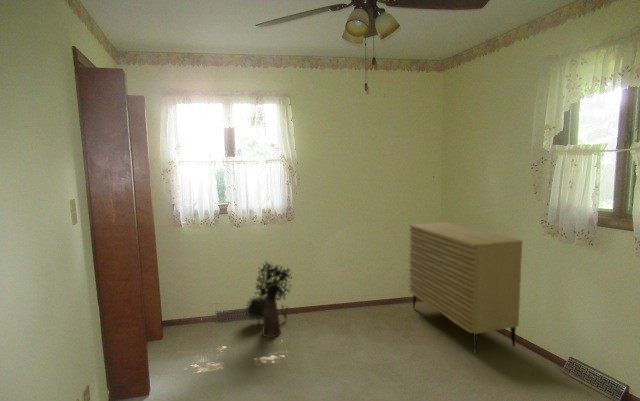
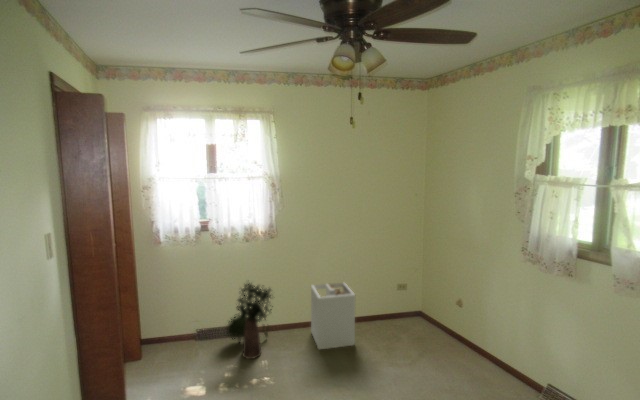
dresser: present [409,222,522,353] -> none [390,240,503,379]
laundry hamper: none [329,265,373,330] -> present [311,283,355,349]

